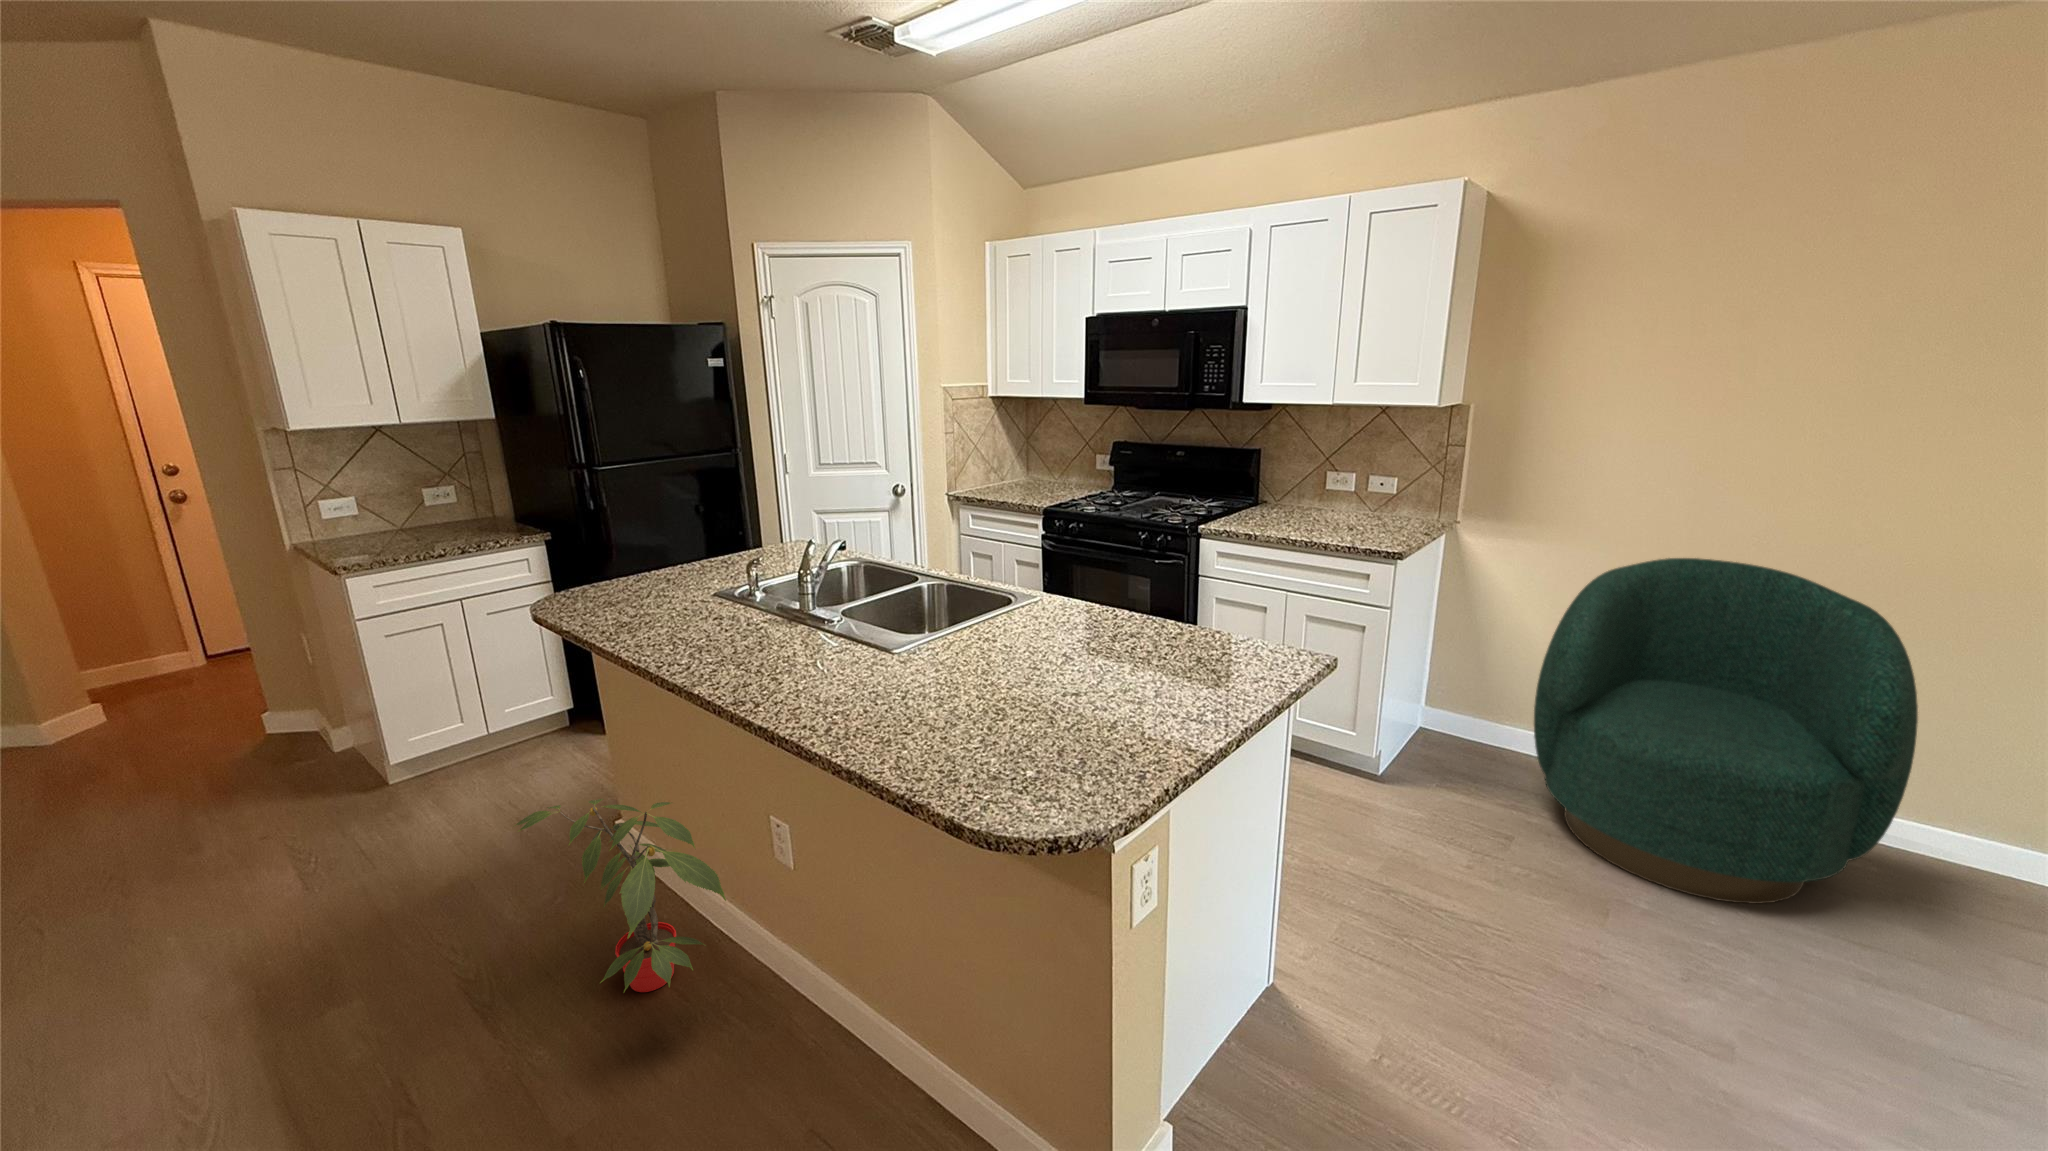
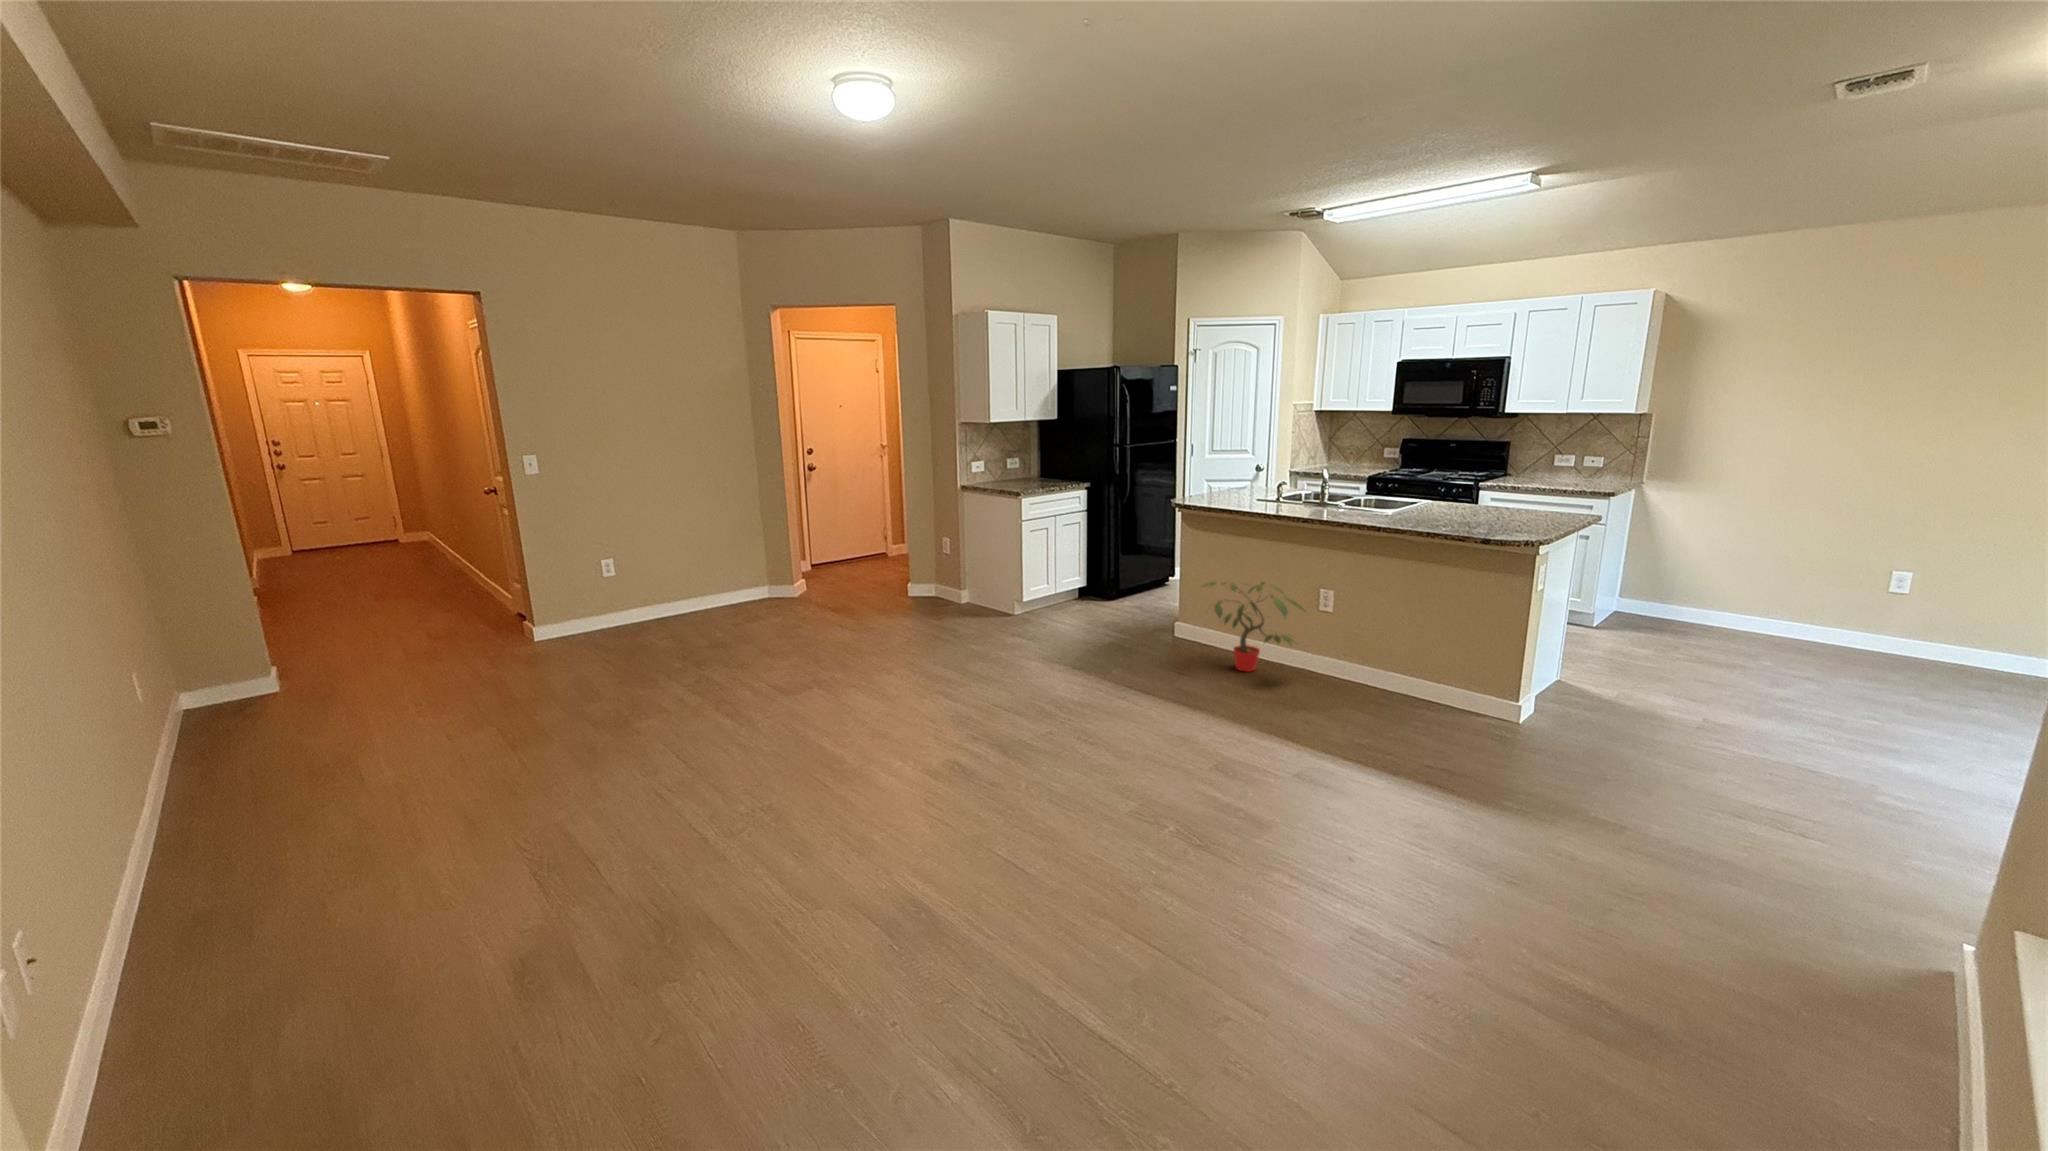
armchair: present [1534,558,1918,904] -> none [1693,496,1908,670]

